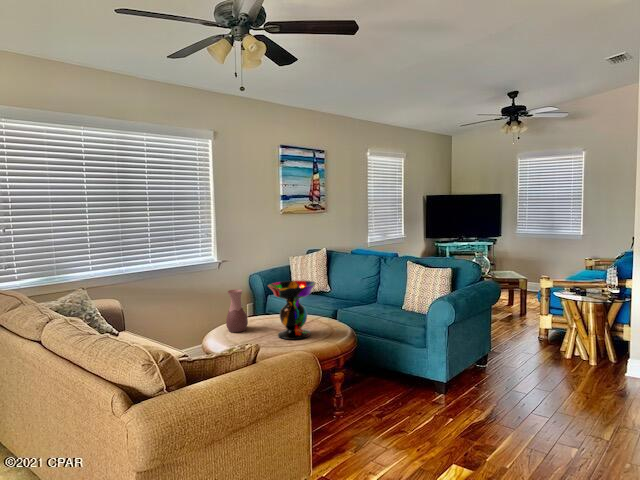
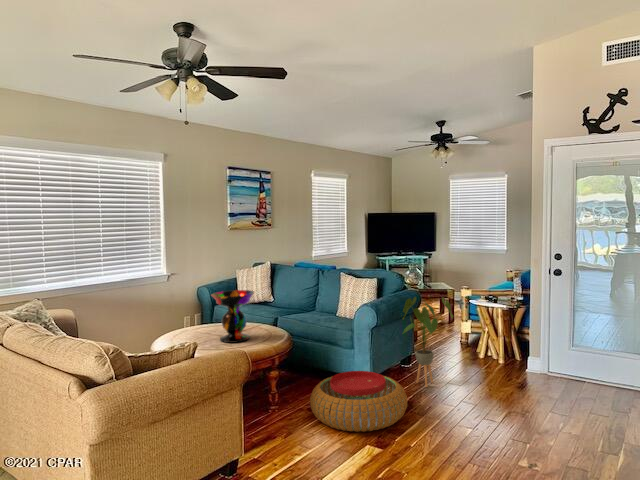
vase: present [226,289,248,332] -> none [173,299,193,338]
house plant: none [479,289,542,393] -> present [403,297,453,387]
pouf: none [380,374,495,447] -> present [310,371,407,432]

